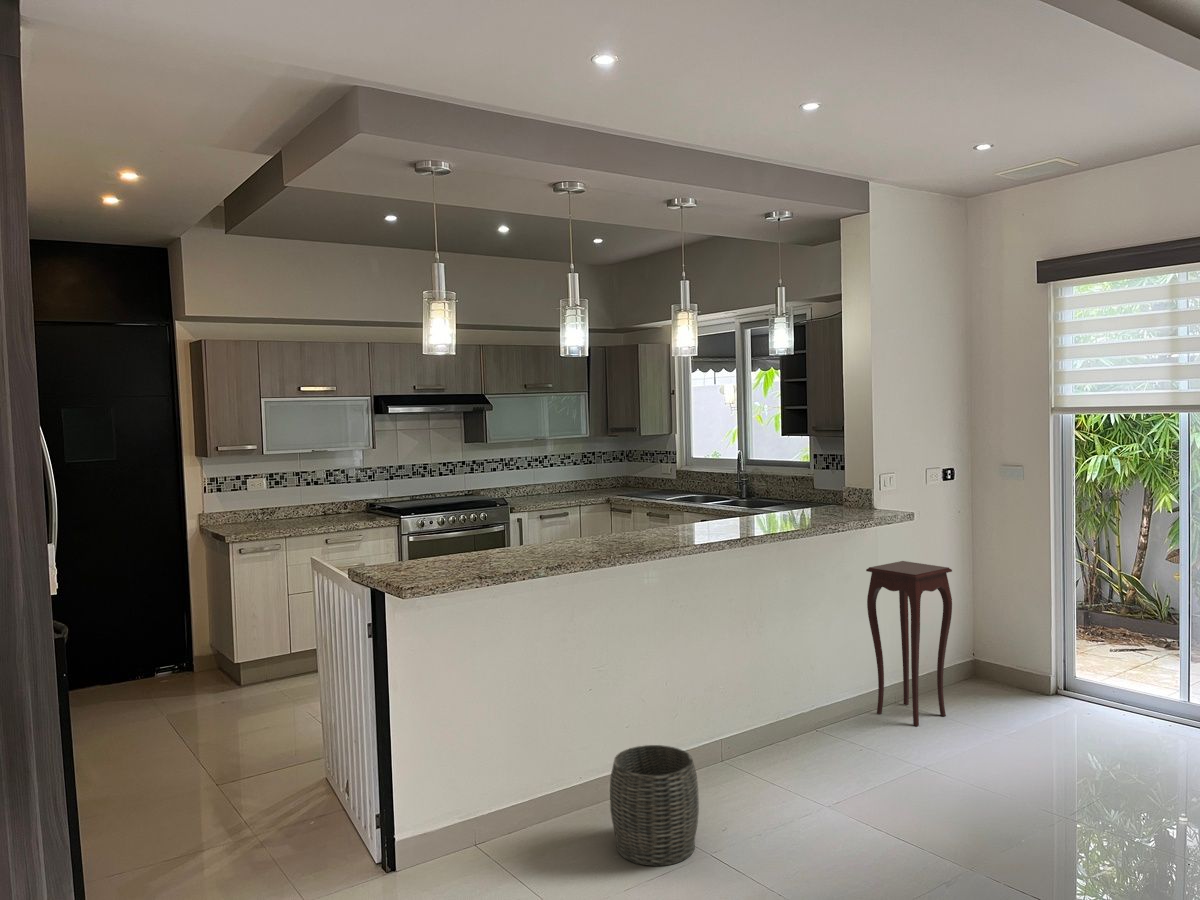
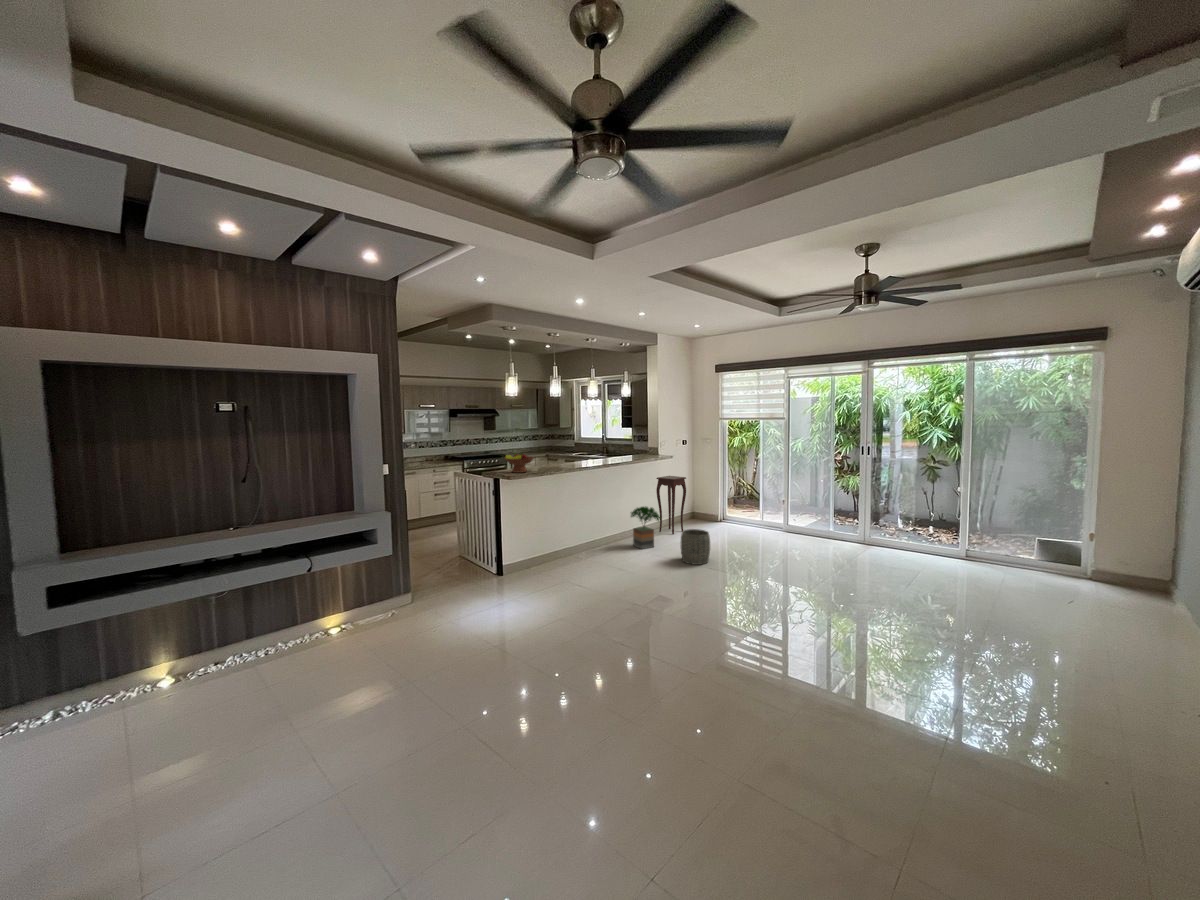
fruit bowl: none [414,513,500,570] -> present [505,453,534,473]
potted tree: none [787,653,878,782] -> present [631,506,660,549]
woven basket: present [610,745,699,866] -> present [681,529,710,565]

